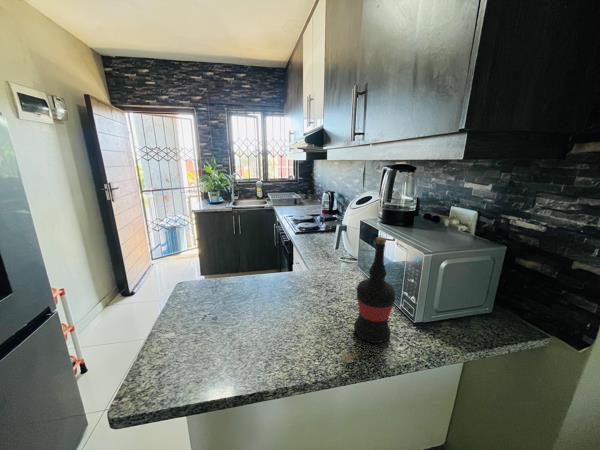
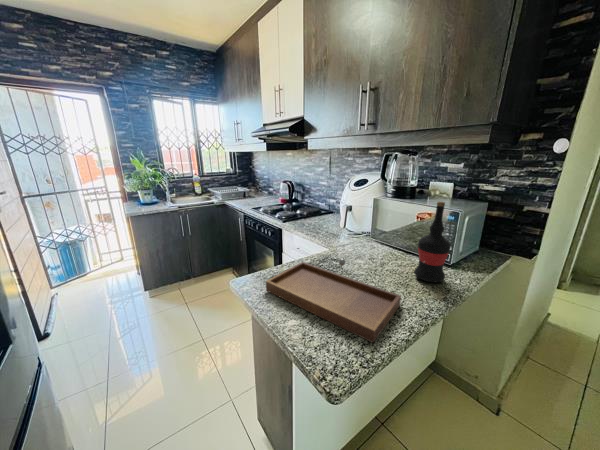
tray: none [192,280,292,391] -> present [266,259,401,343]

